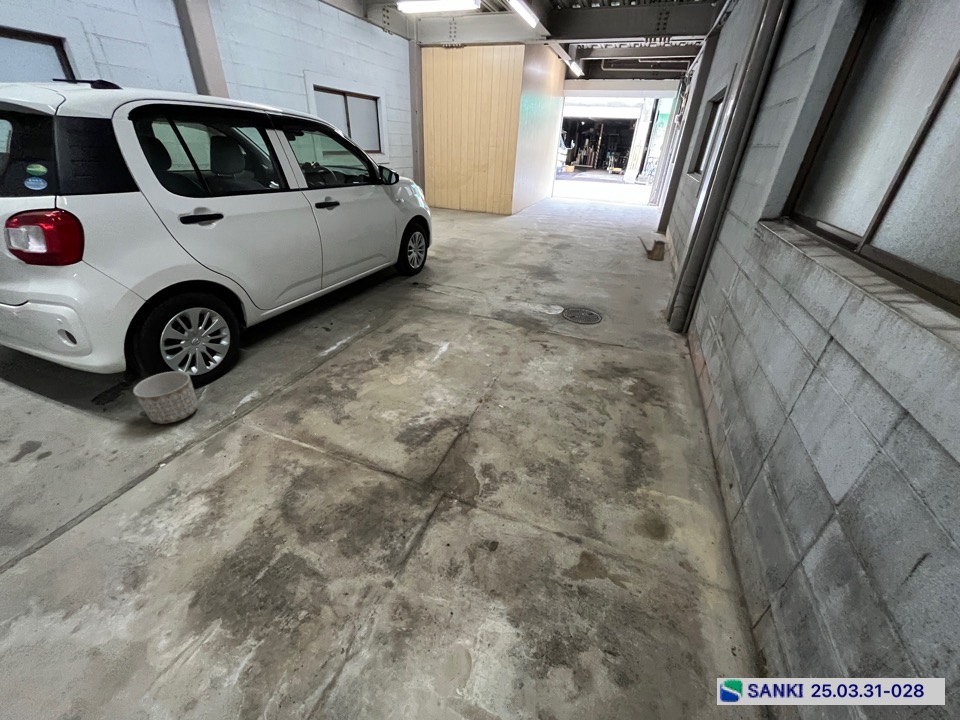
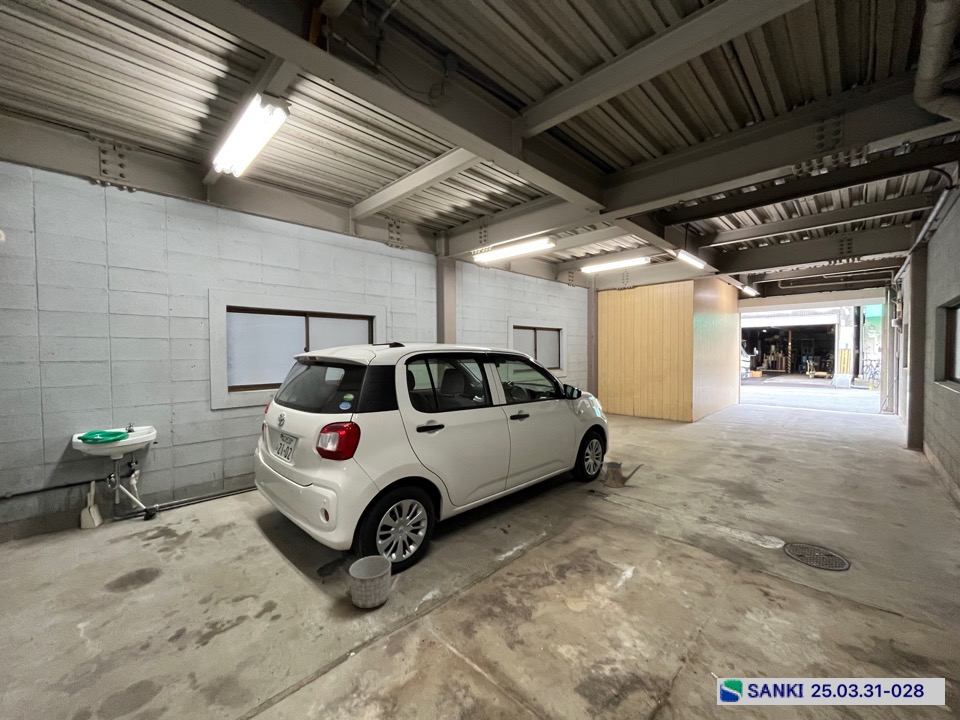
watering can: present [638,237,667,260] -> present [599,462,644,488]

